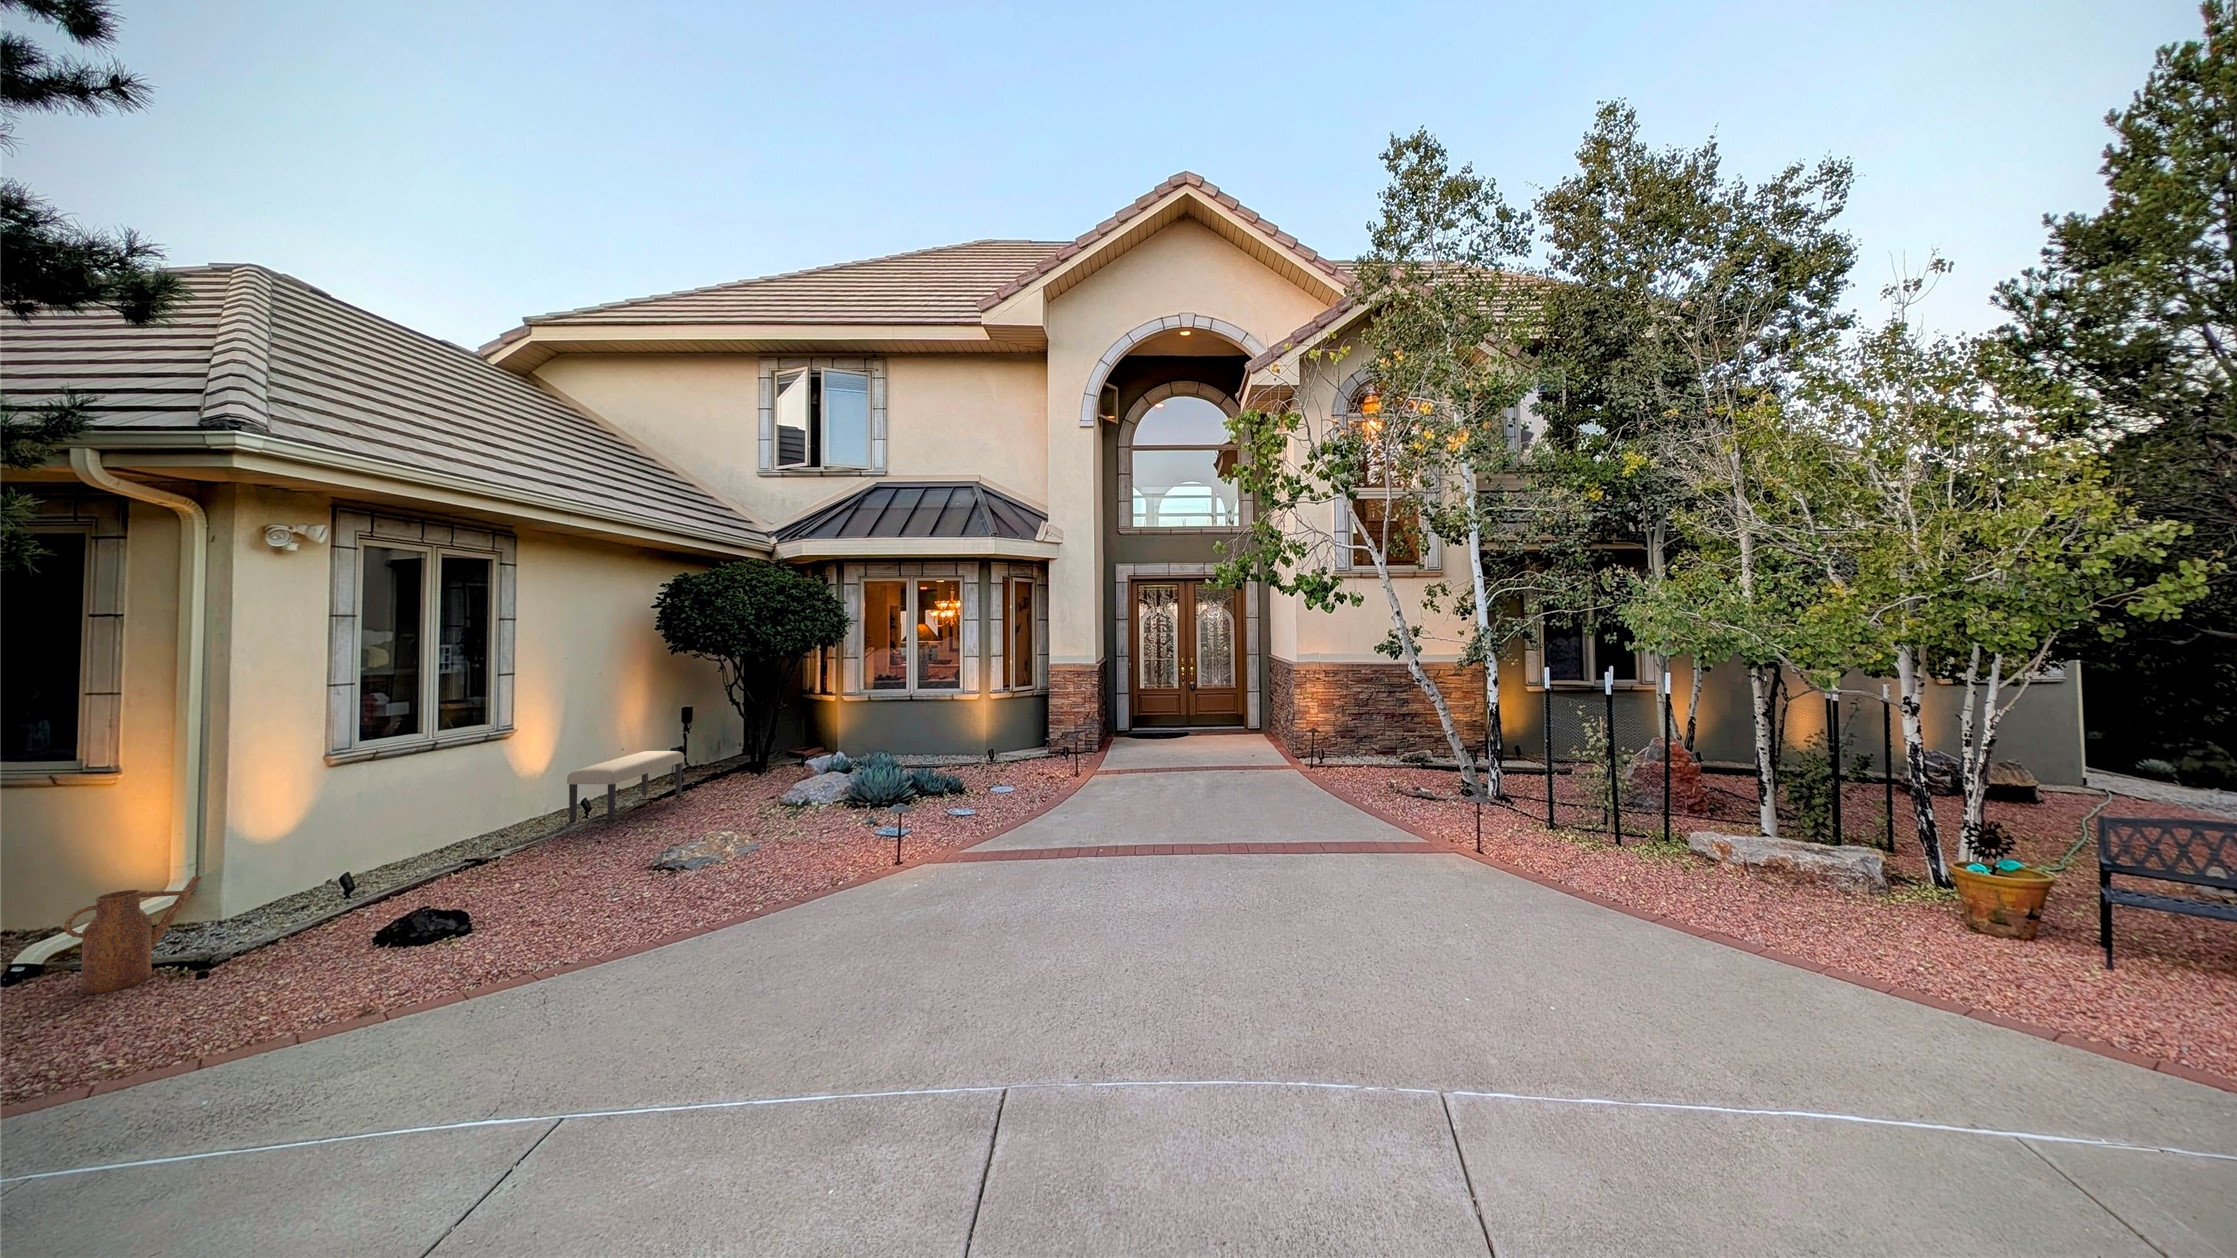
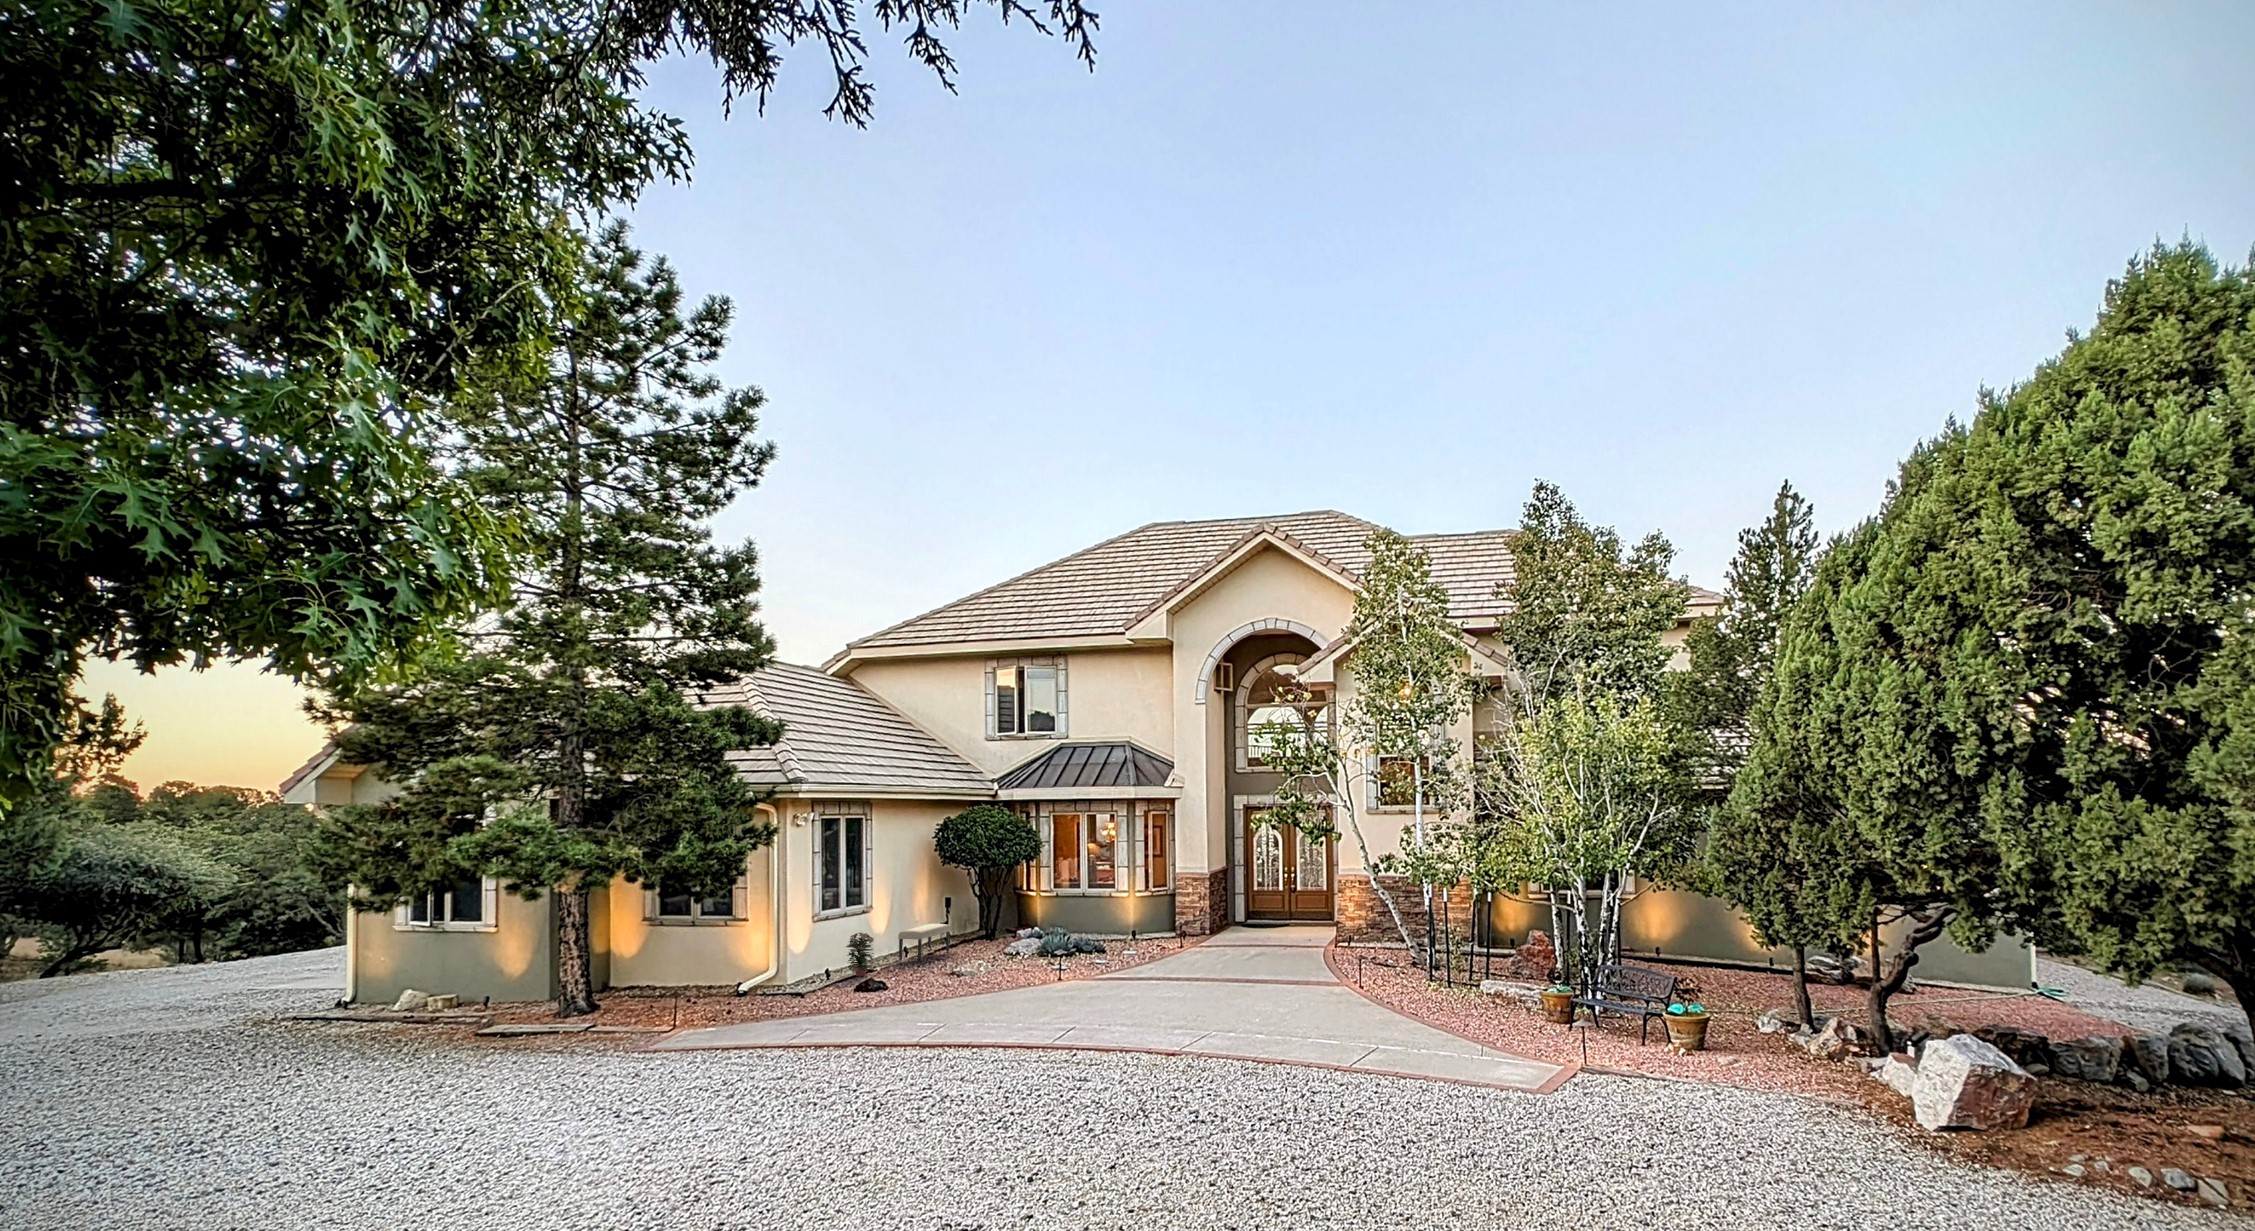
decorative plant: none [392,789,478,880] -> present [846,932,874,976]
watering can: present [64,876,202,994] -> none [778,956,807,996]

